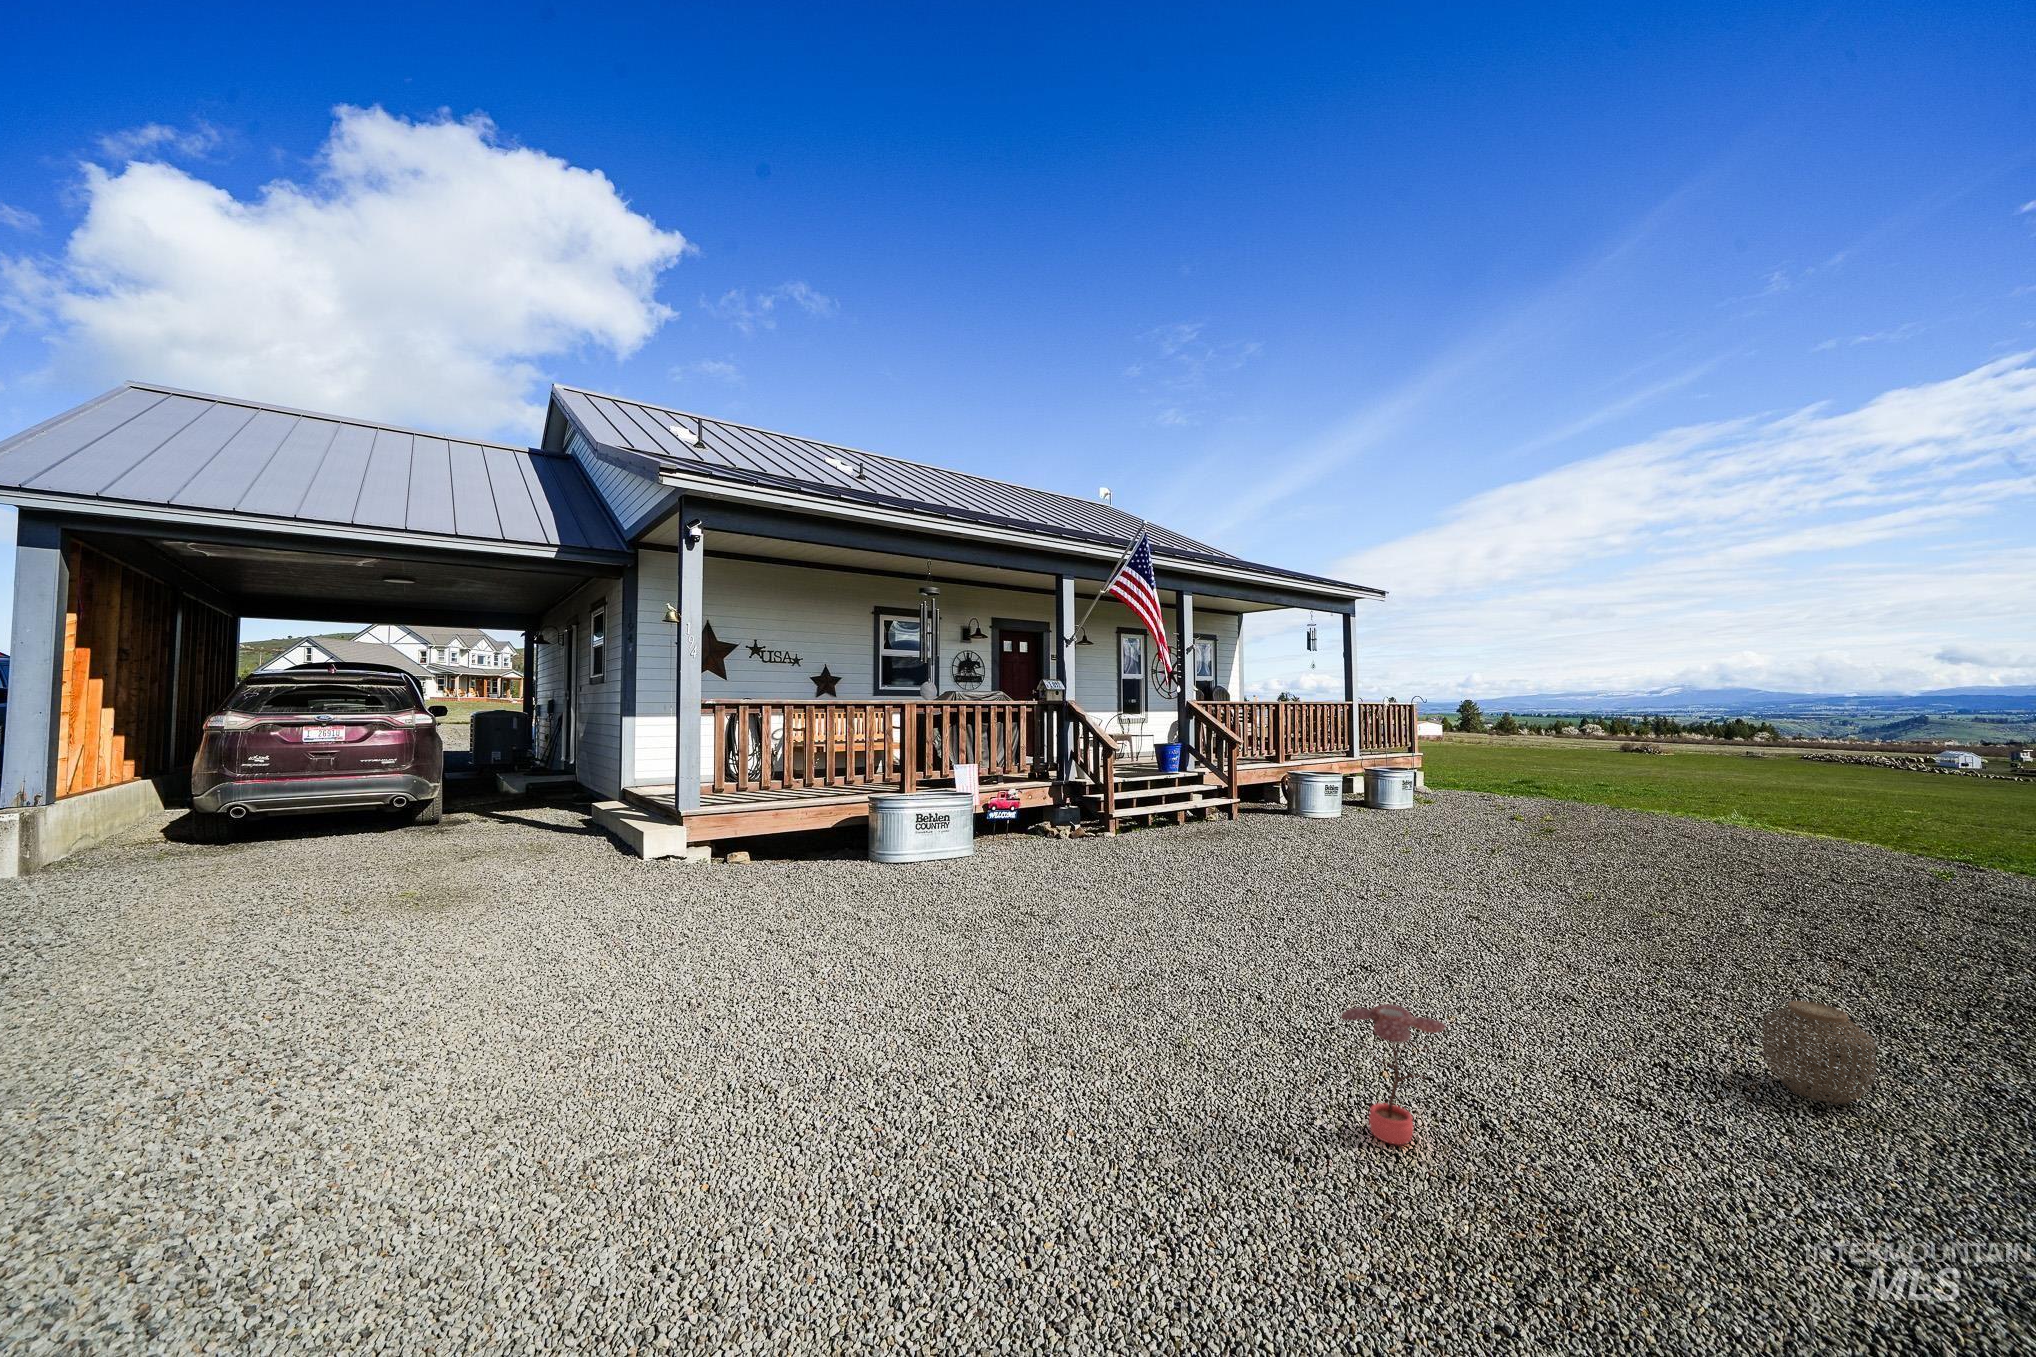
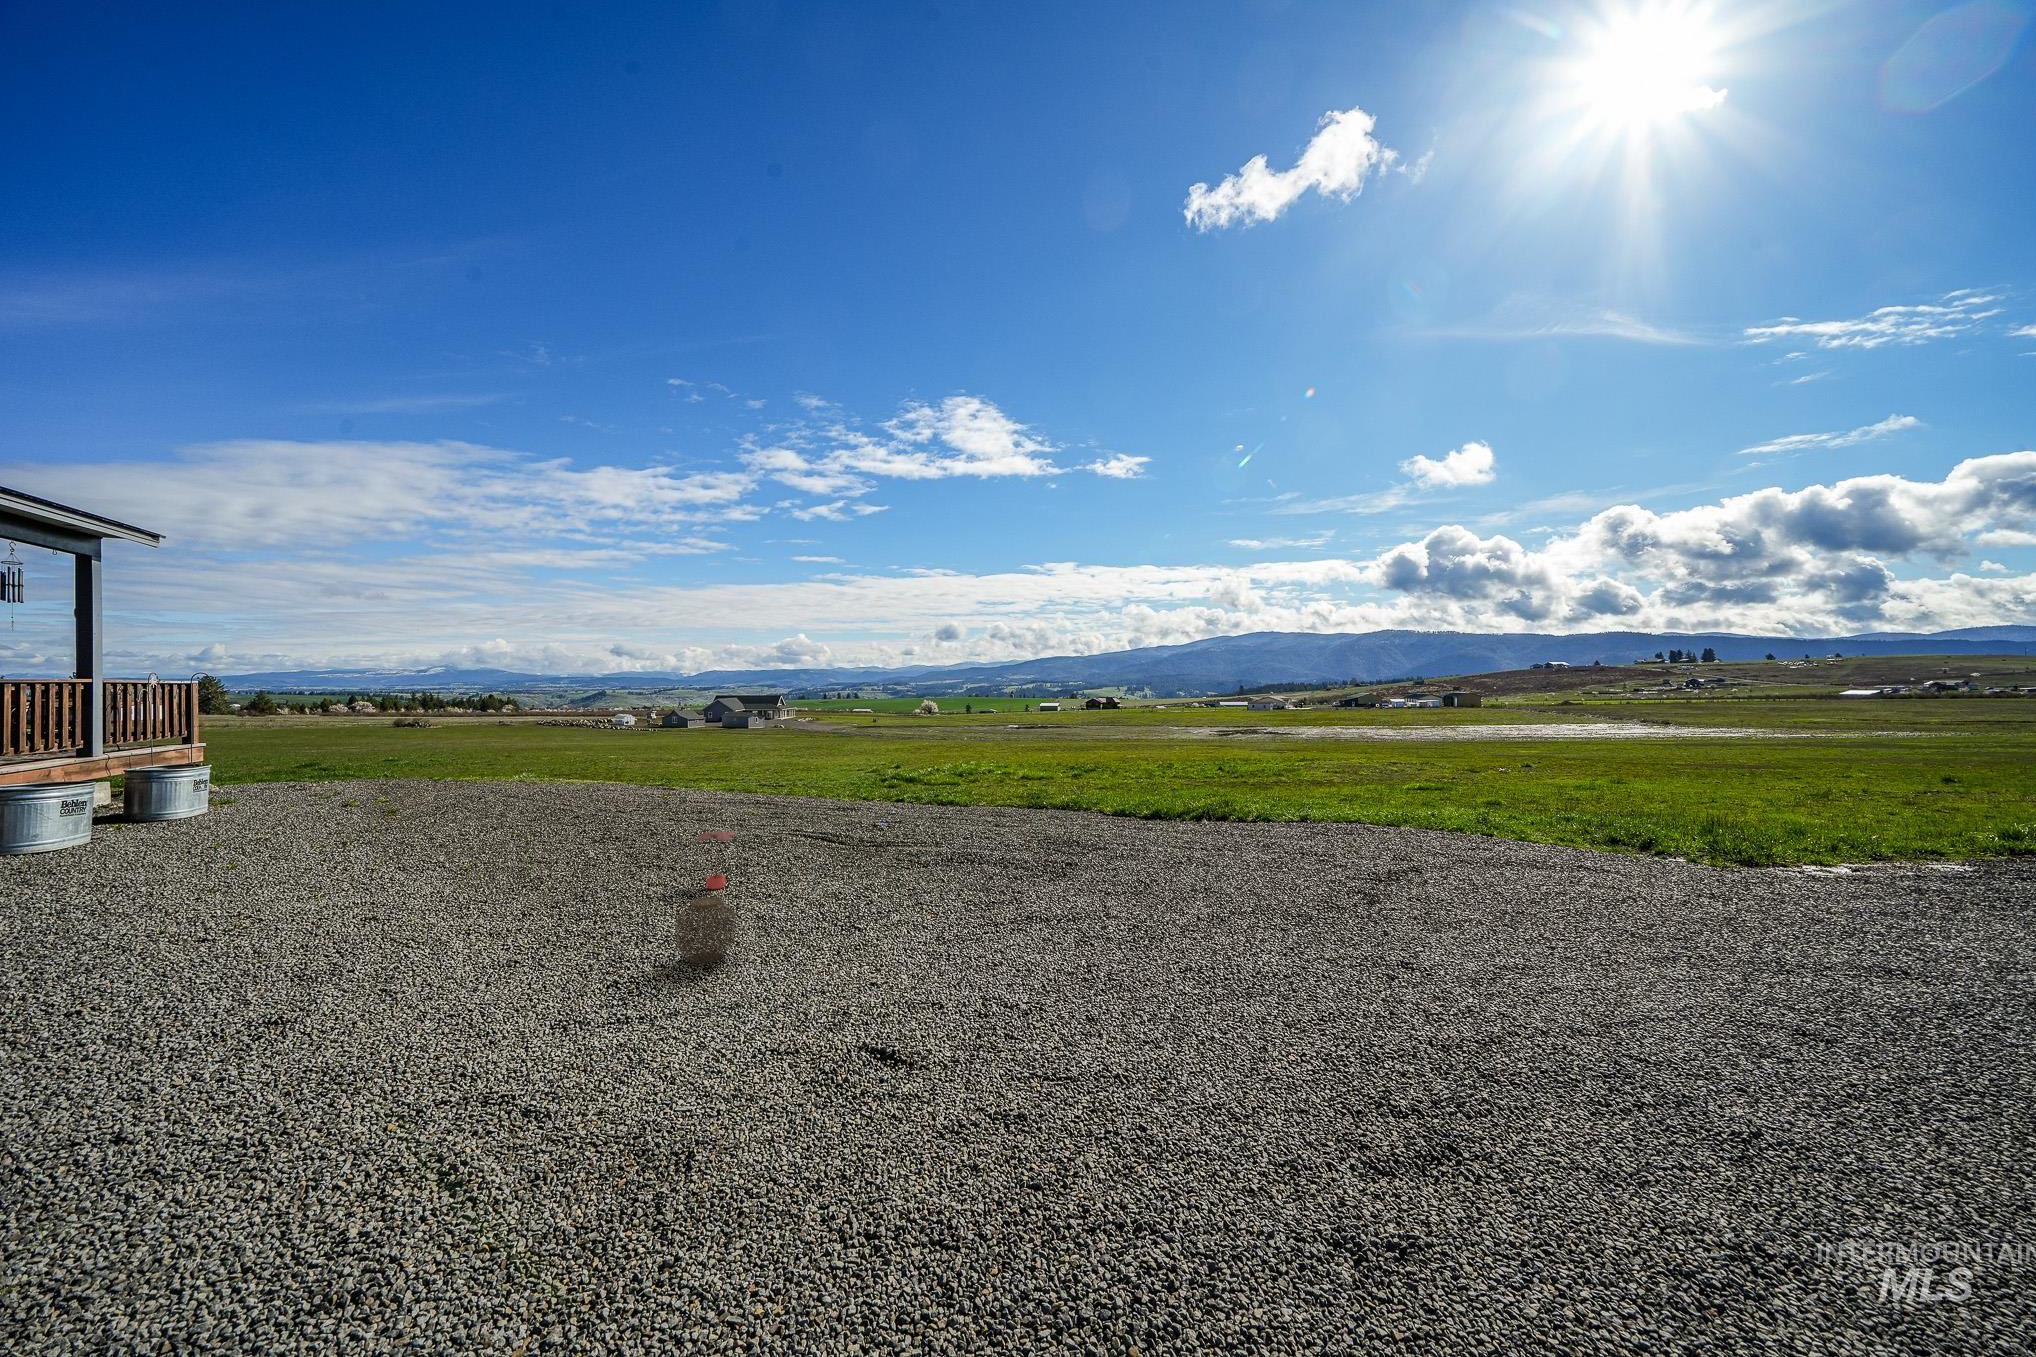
potted plant: present [1341,1004,1446,1145] -> present [696,831,736,889]

